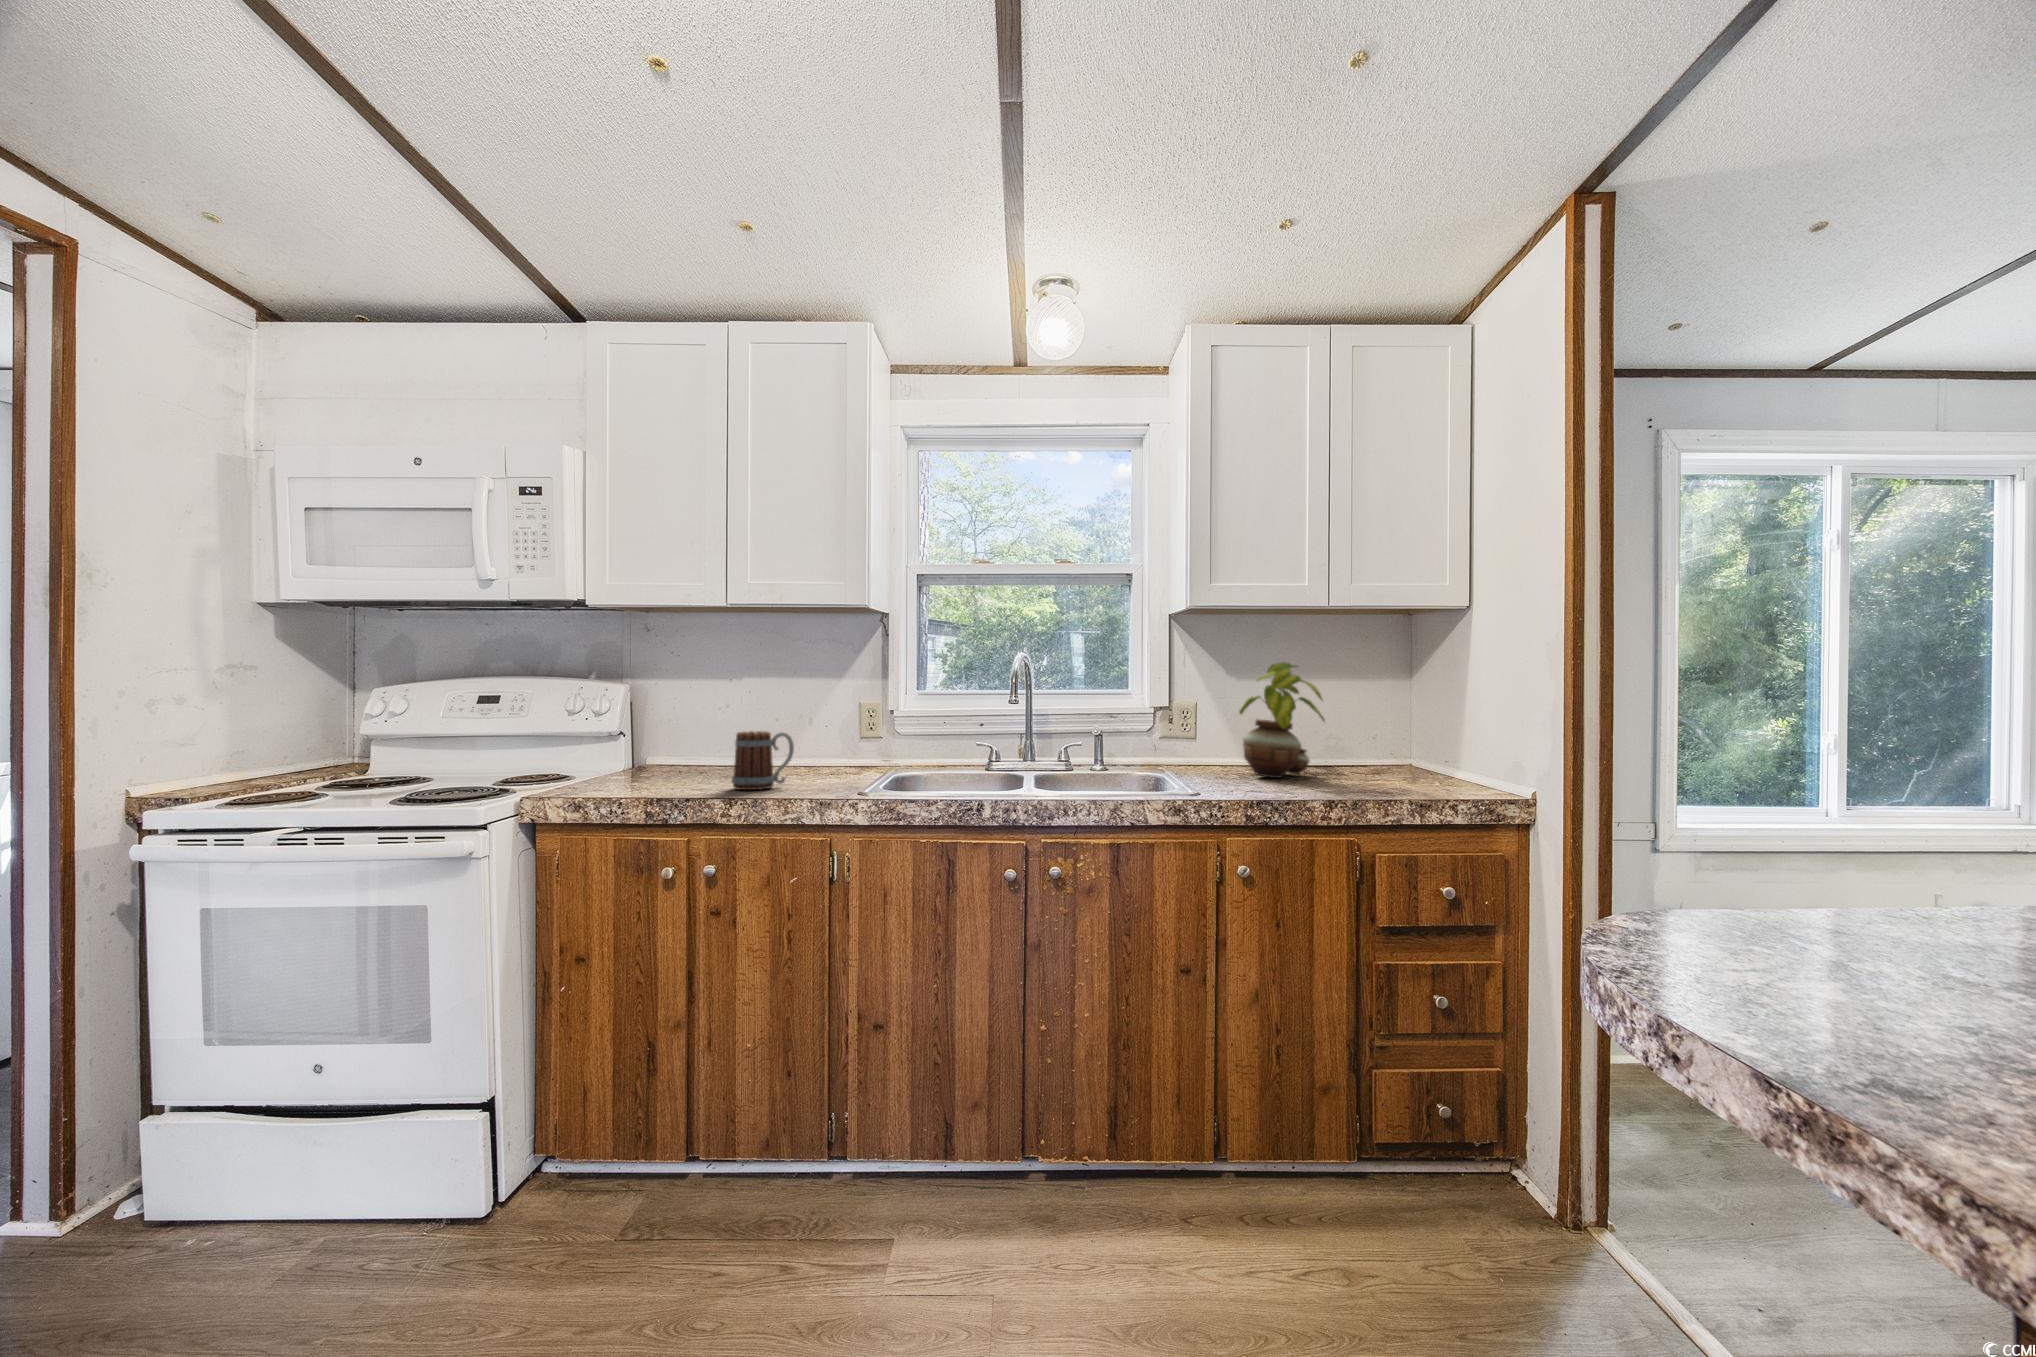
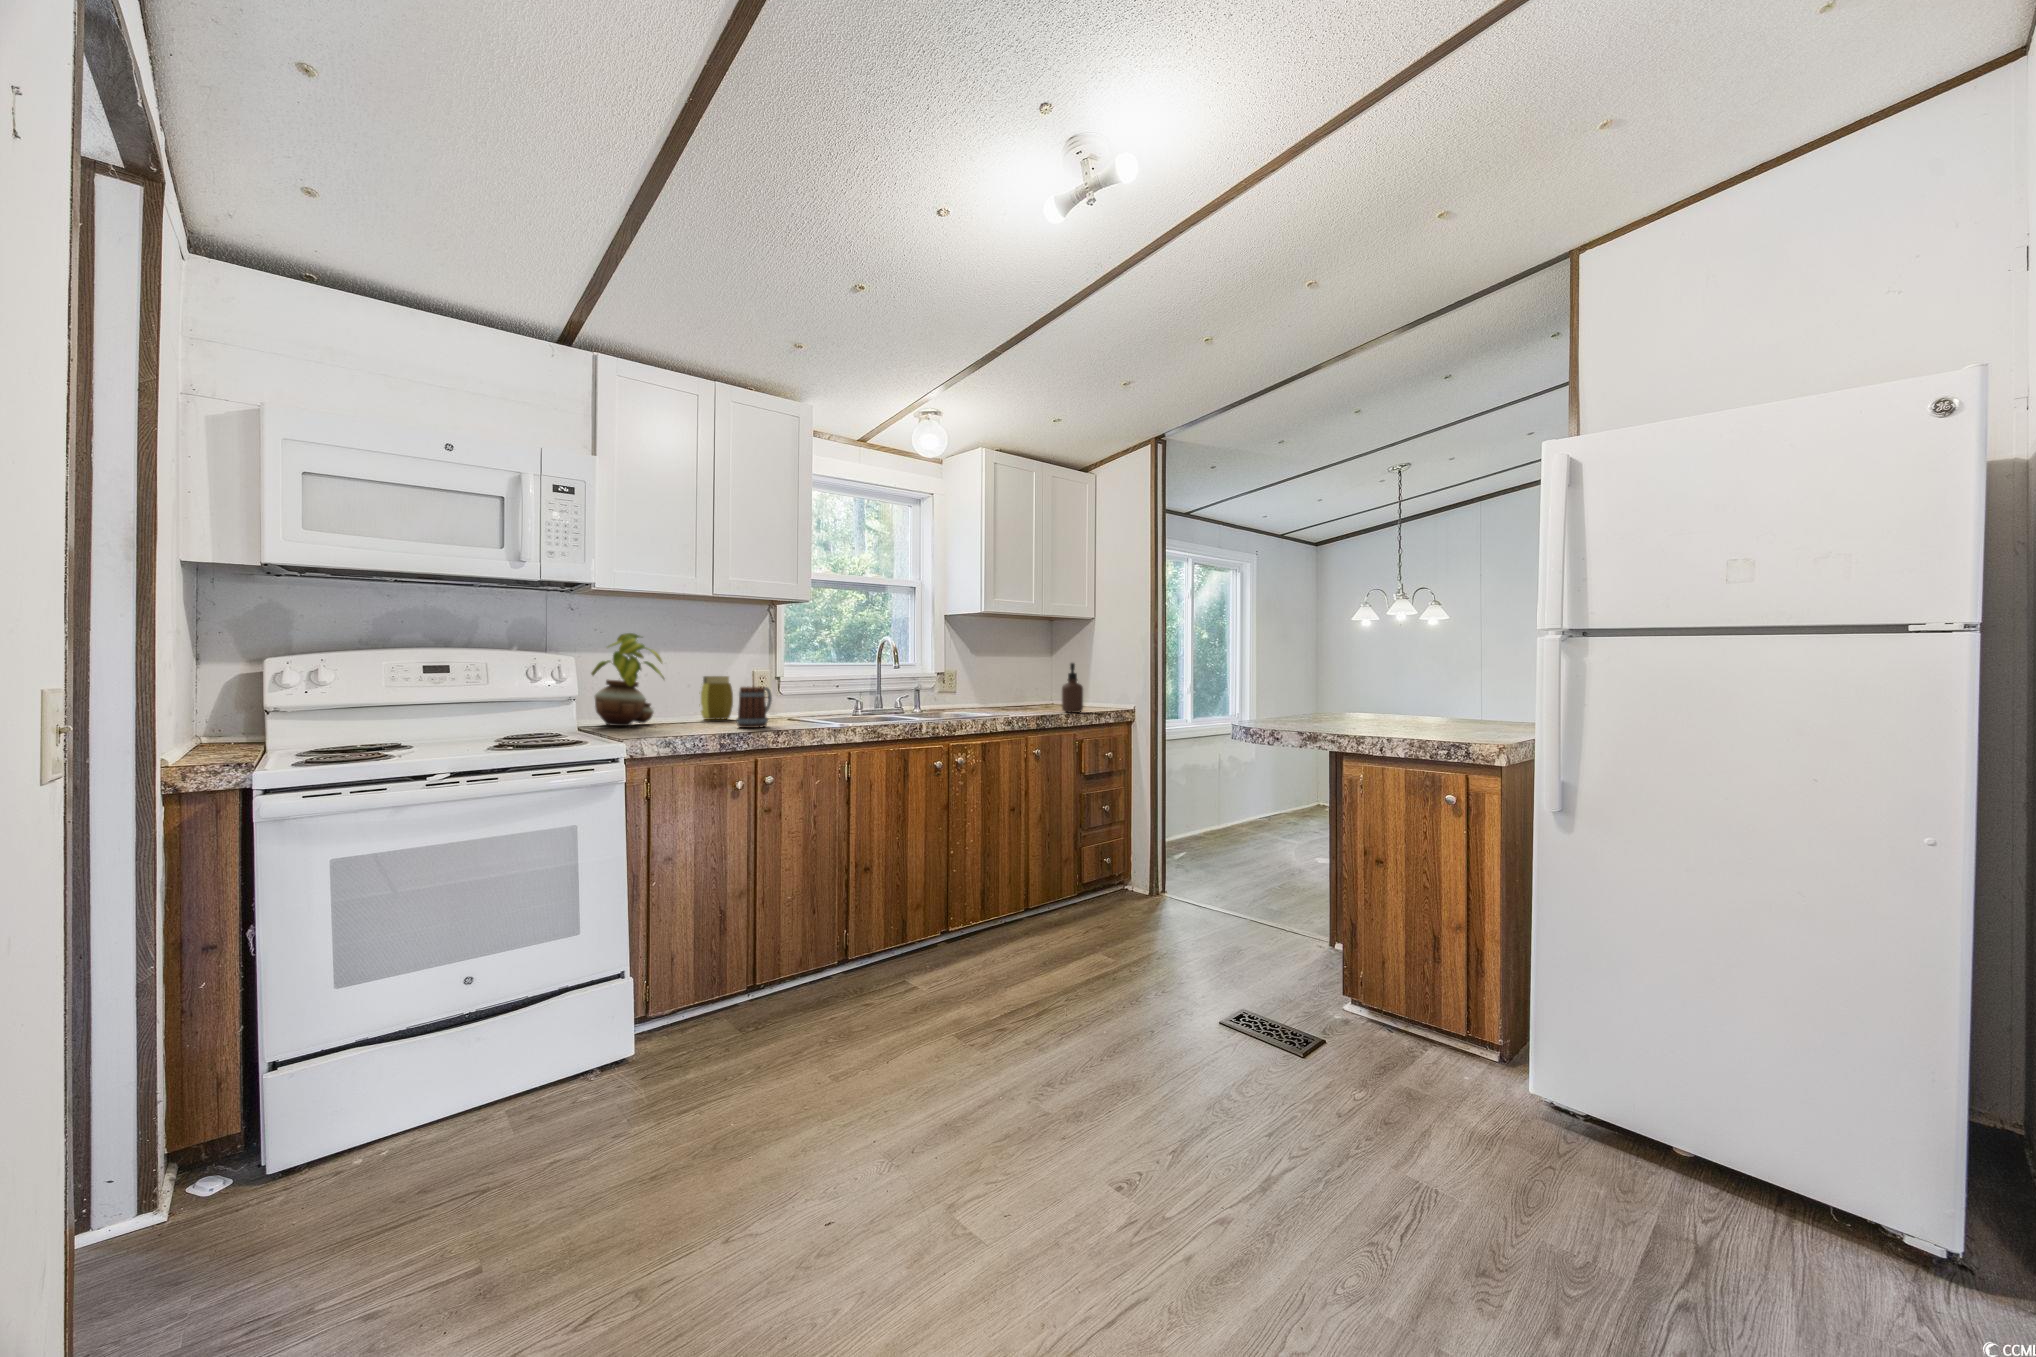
potted plant: present [1239,662,1325,778] -> present [591,633,664,726]
soap dispenser: none [1350,696,1396,795] -> present [1062,663,1083,713]
jar: none [792,714,830,772] -> present [701,676,733,720]

